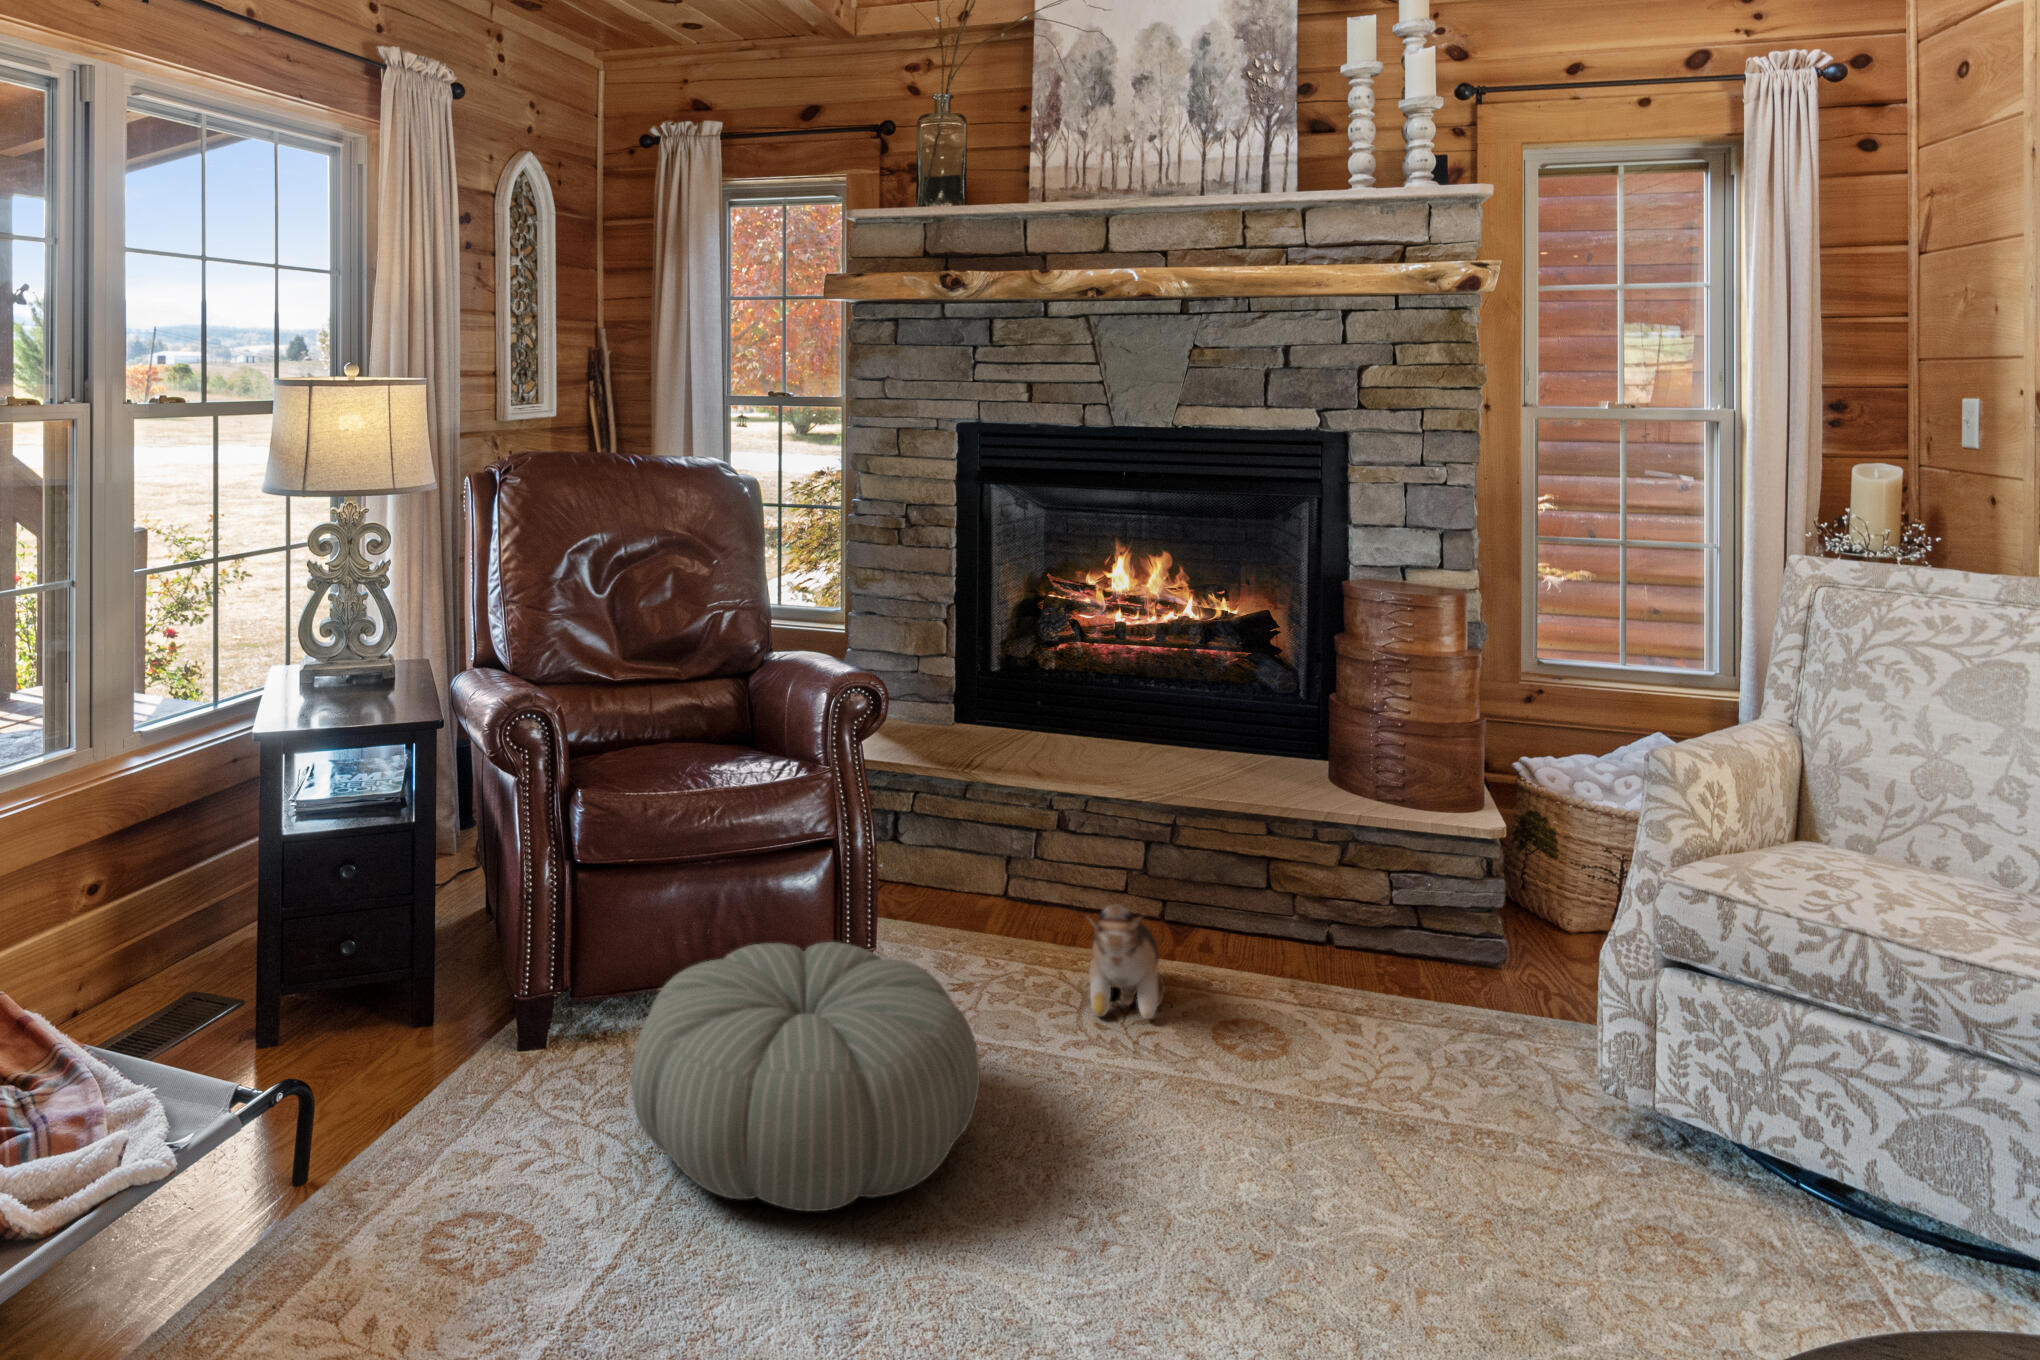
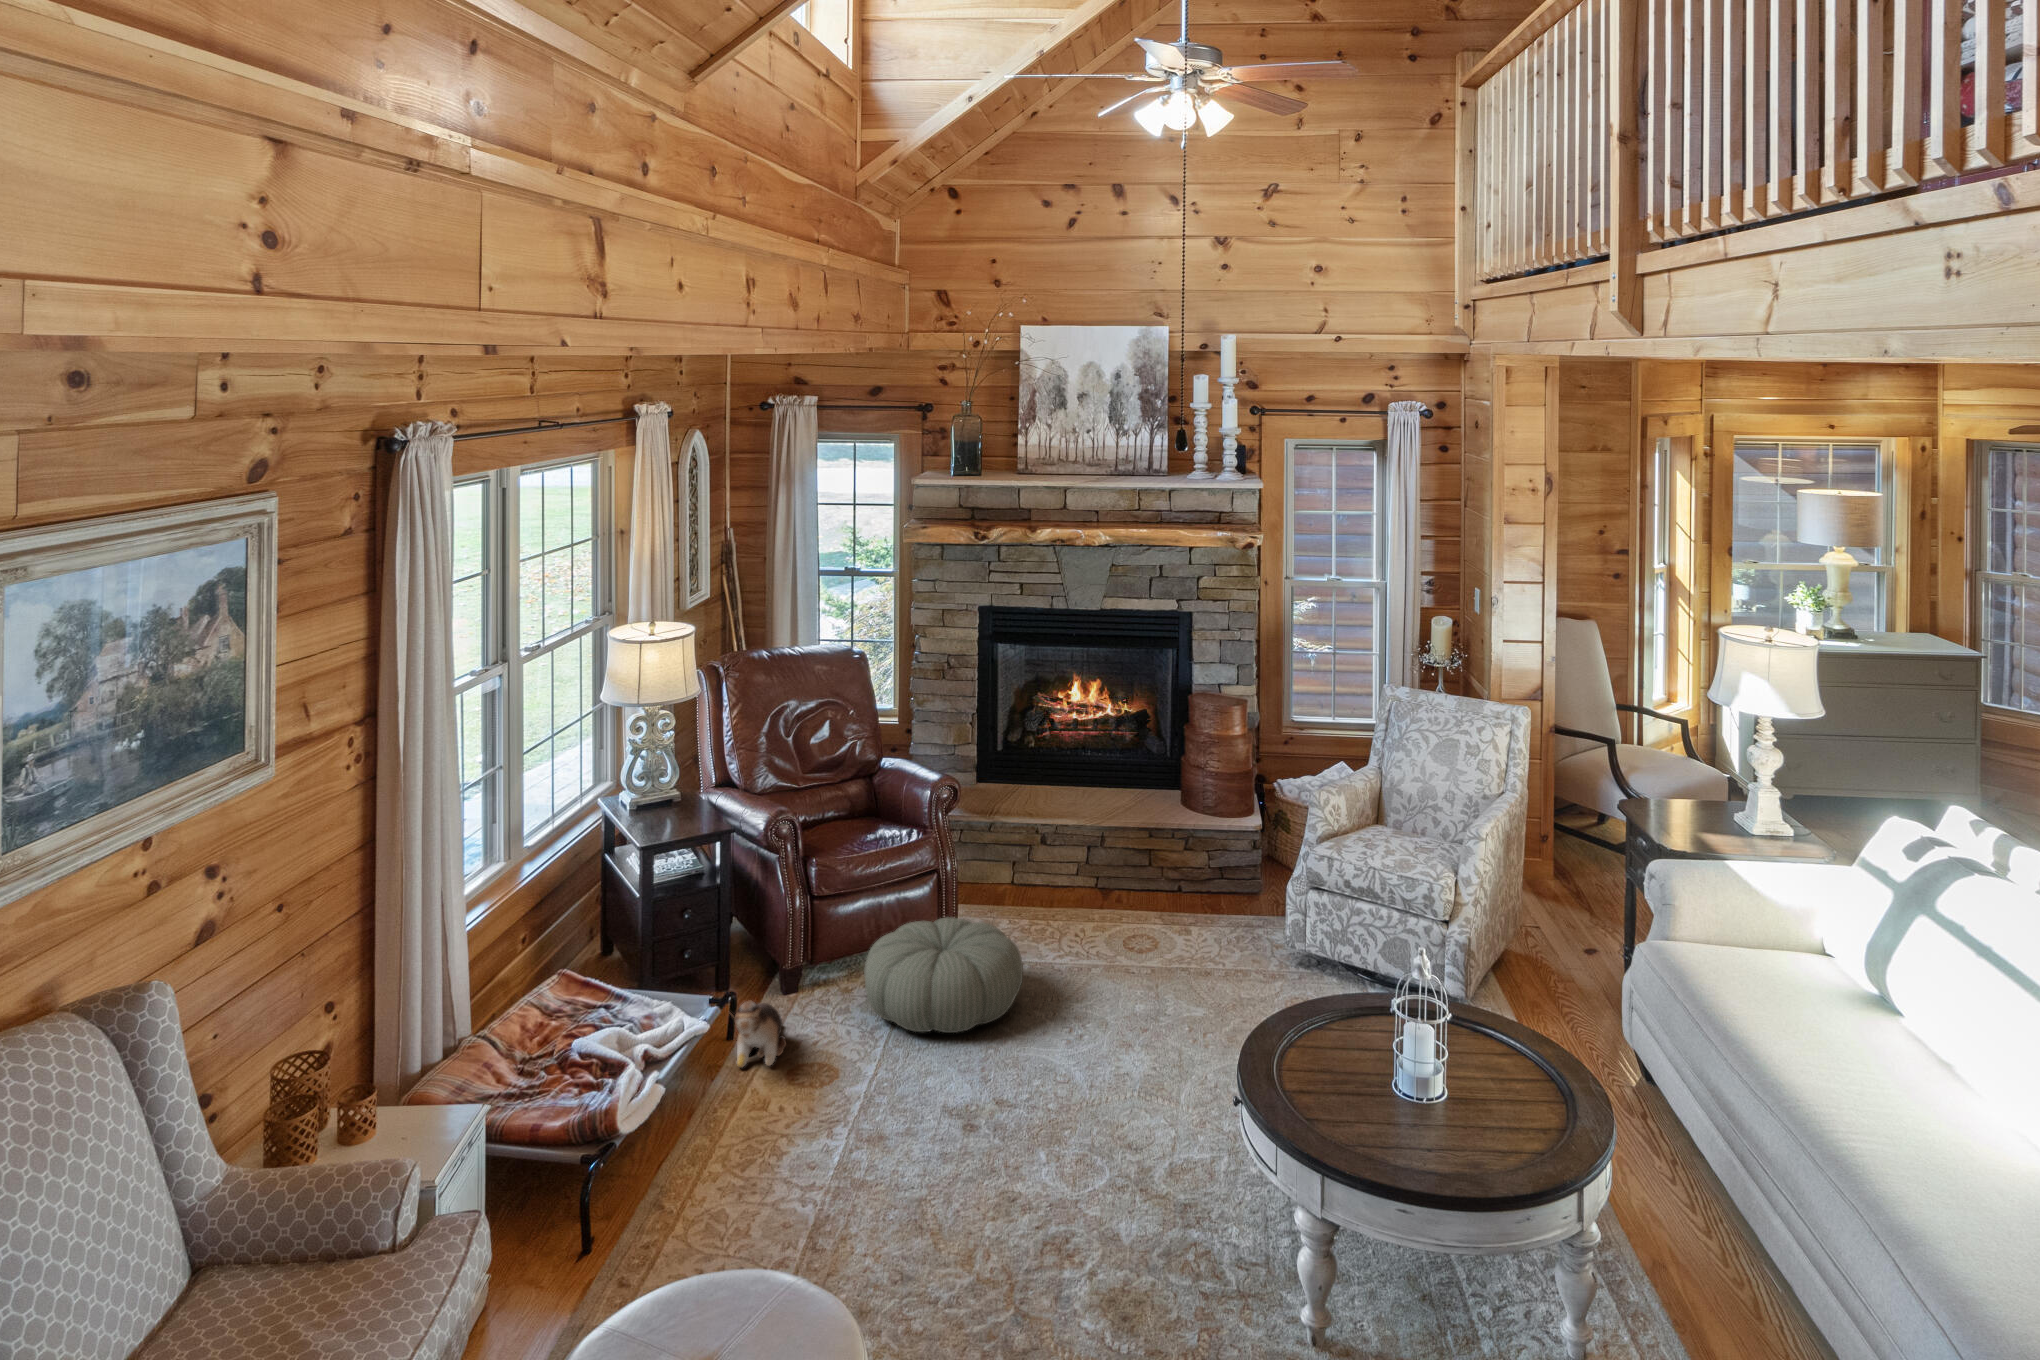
plush toy: present [1087,903,1165,1019] -> present [734,1000,786,1067]

